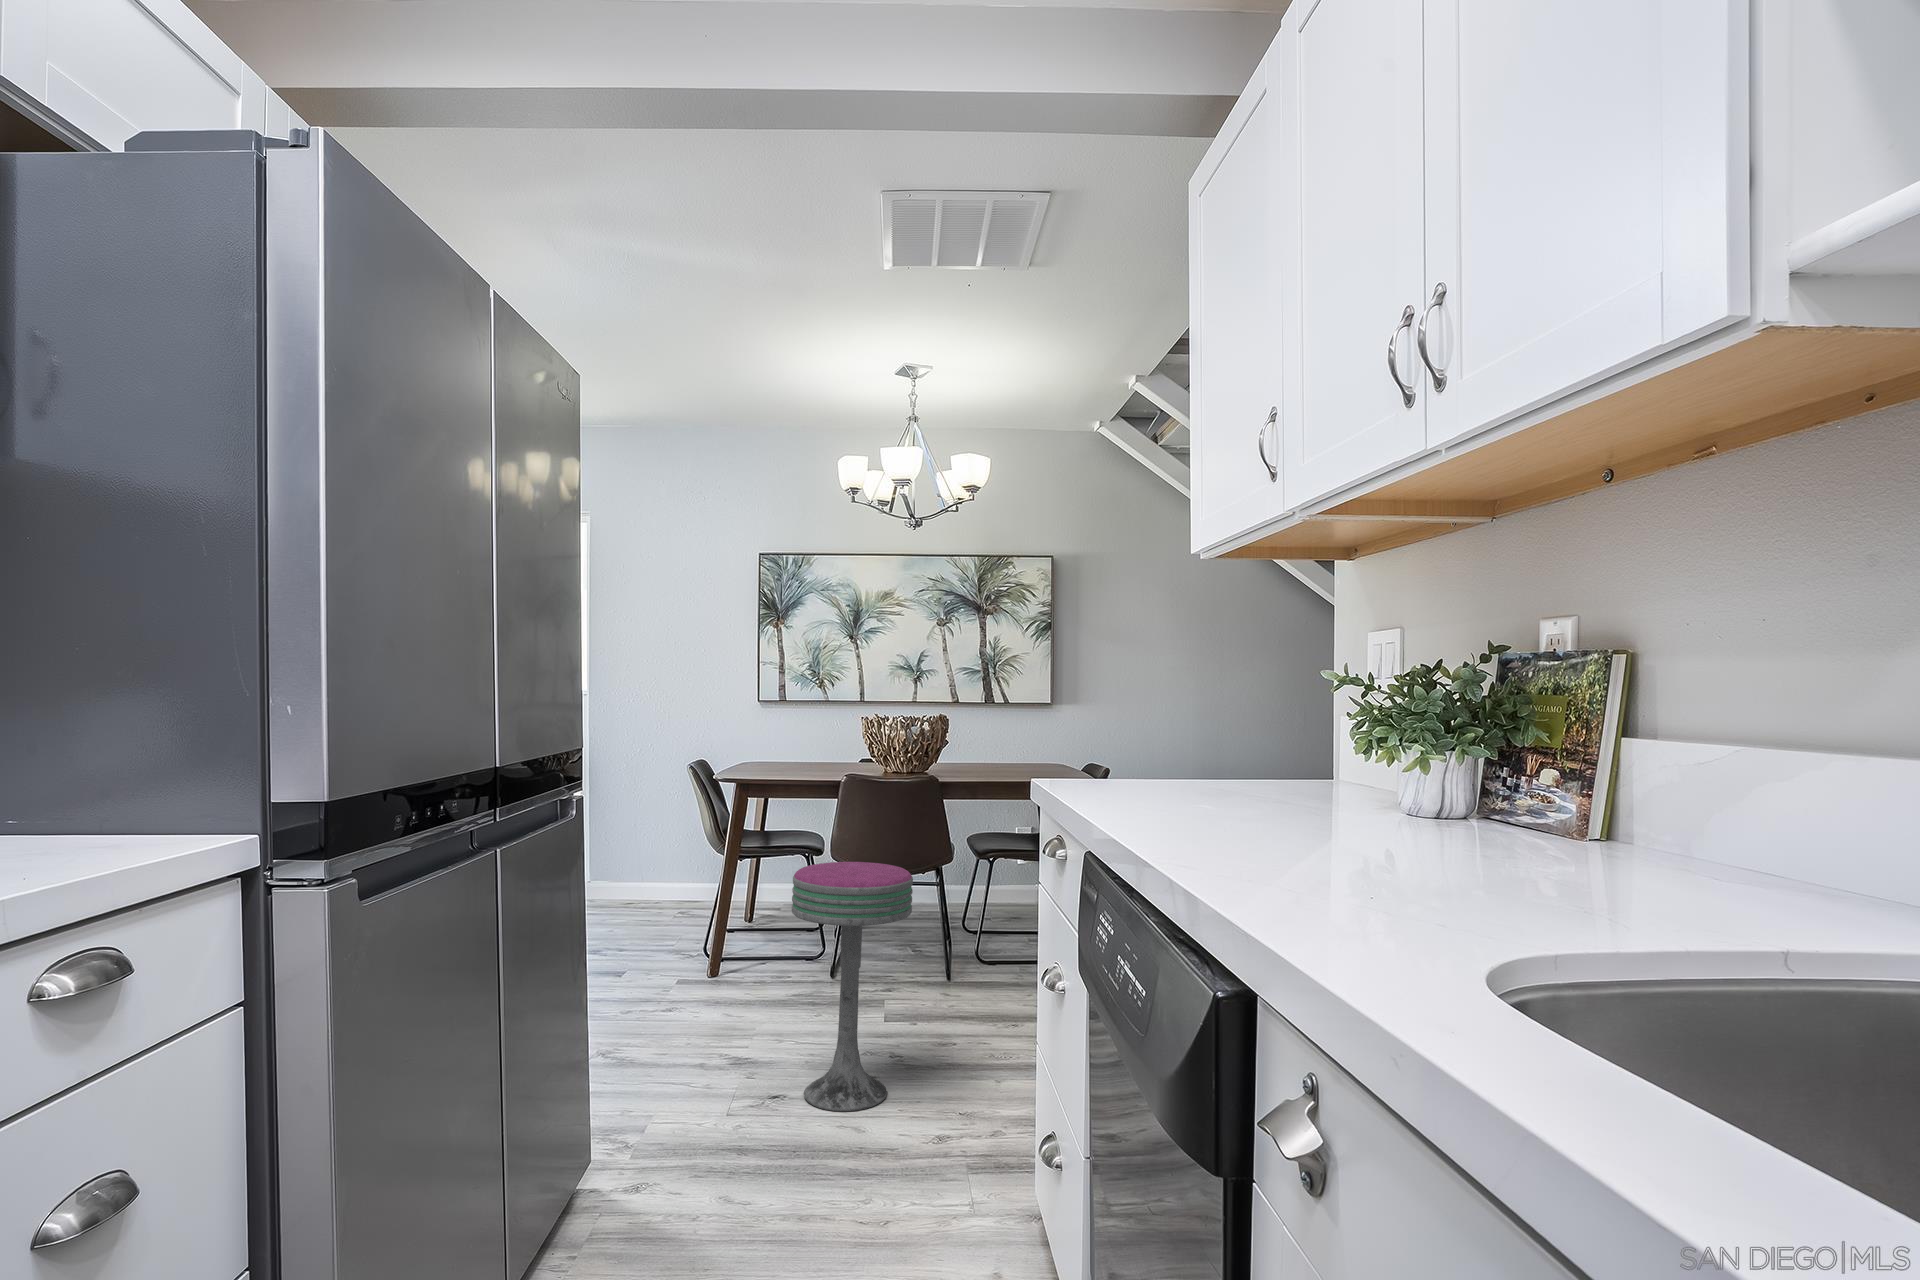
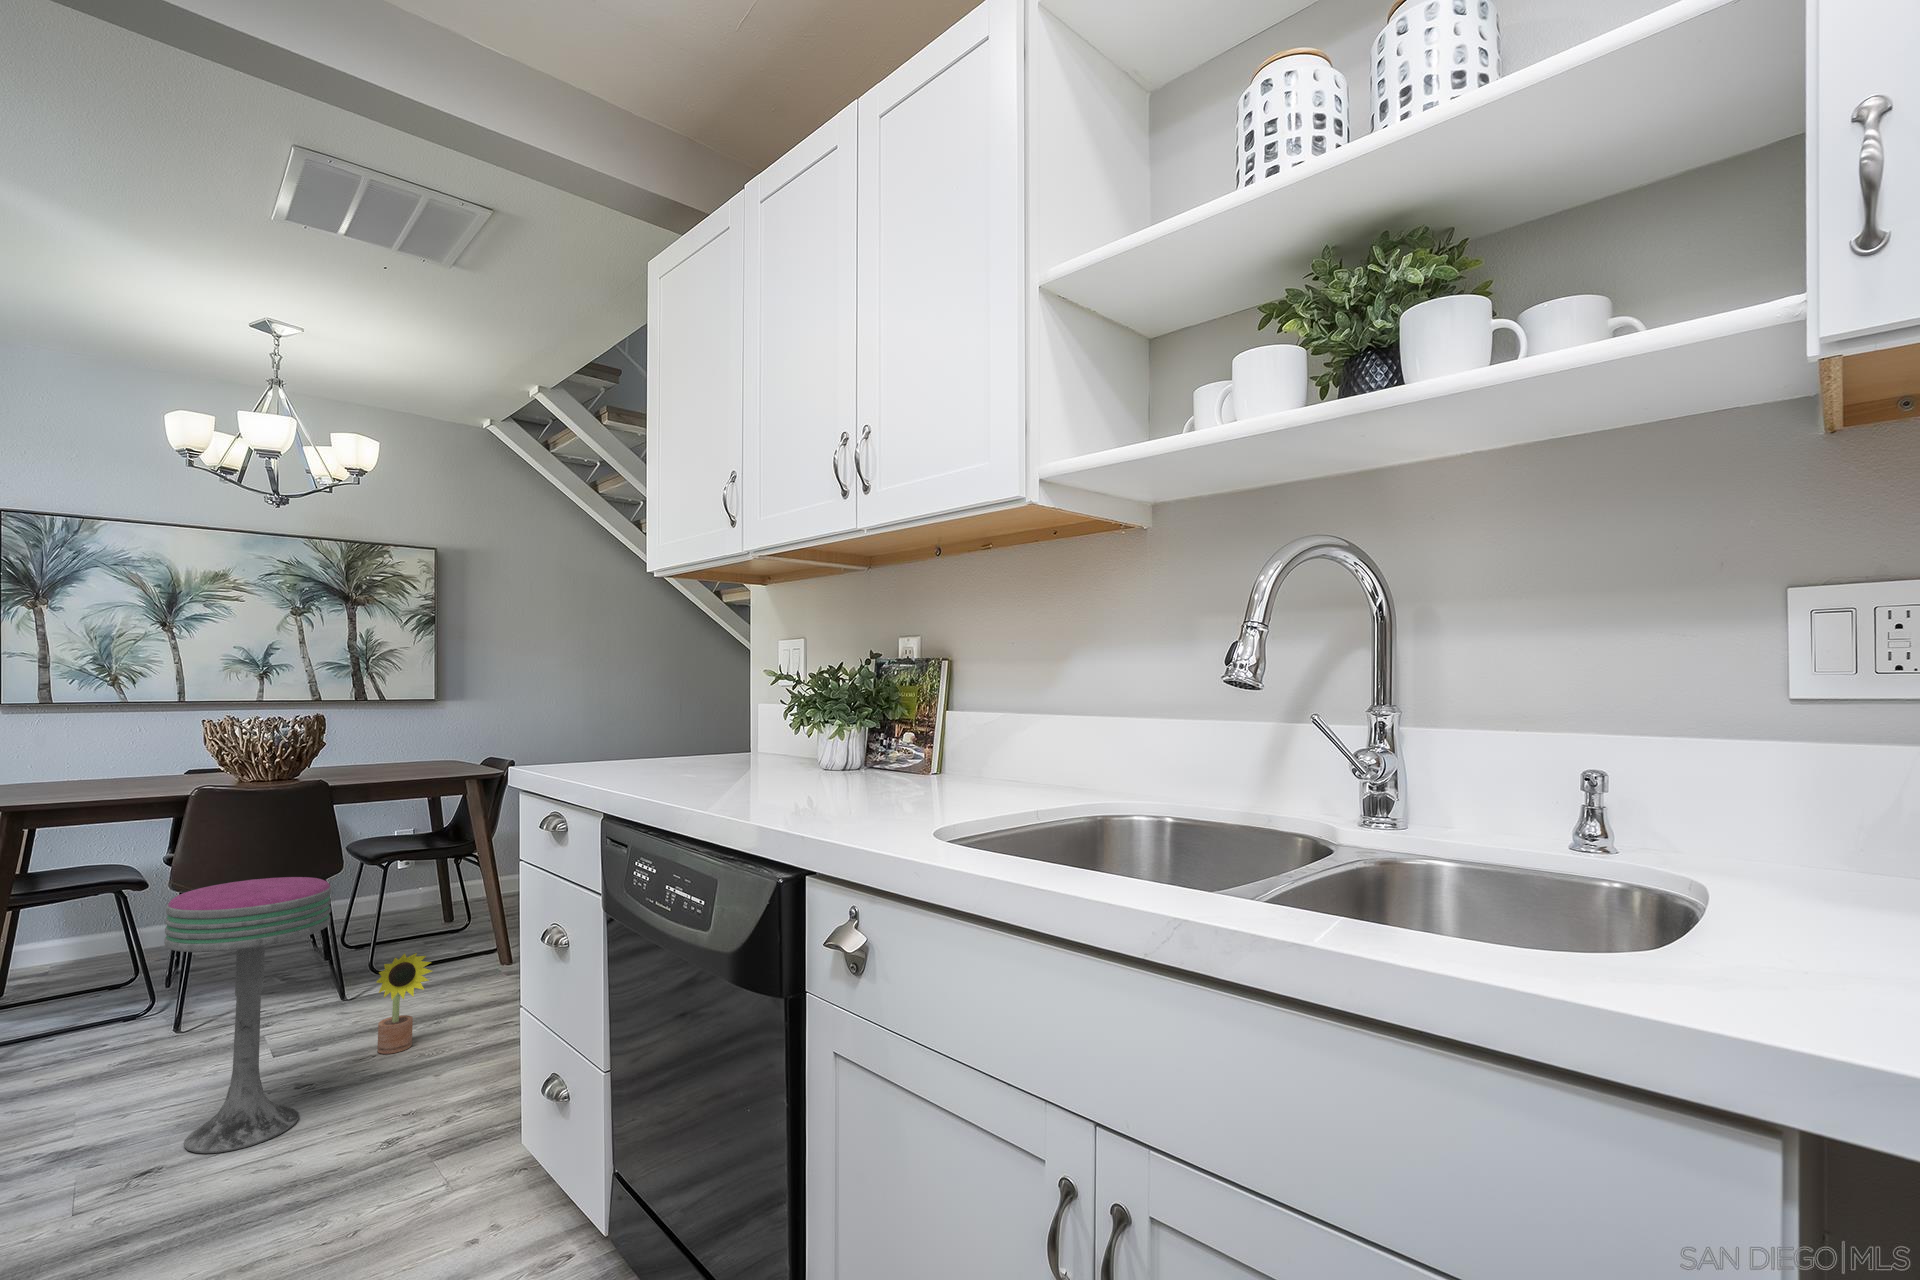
decorative plant: none [959,956,1009,1055] -> present [376,953,432,1054]

